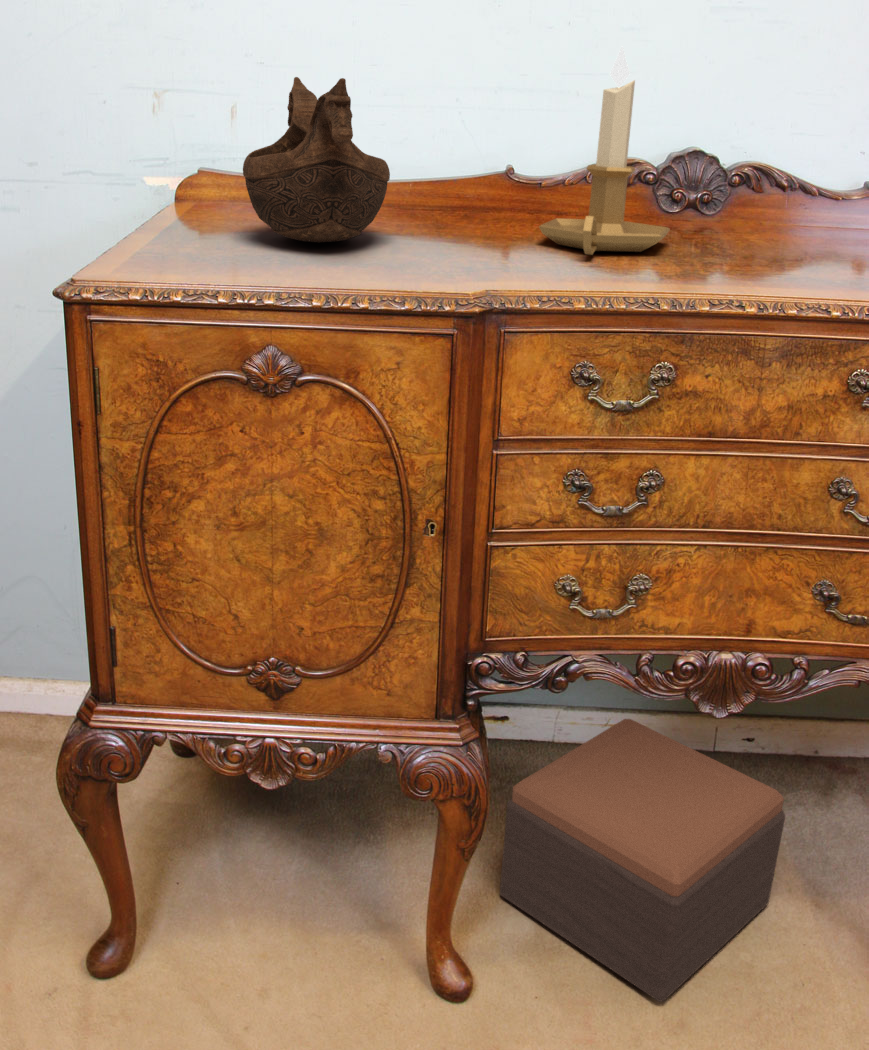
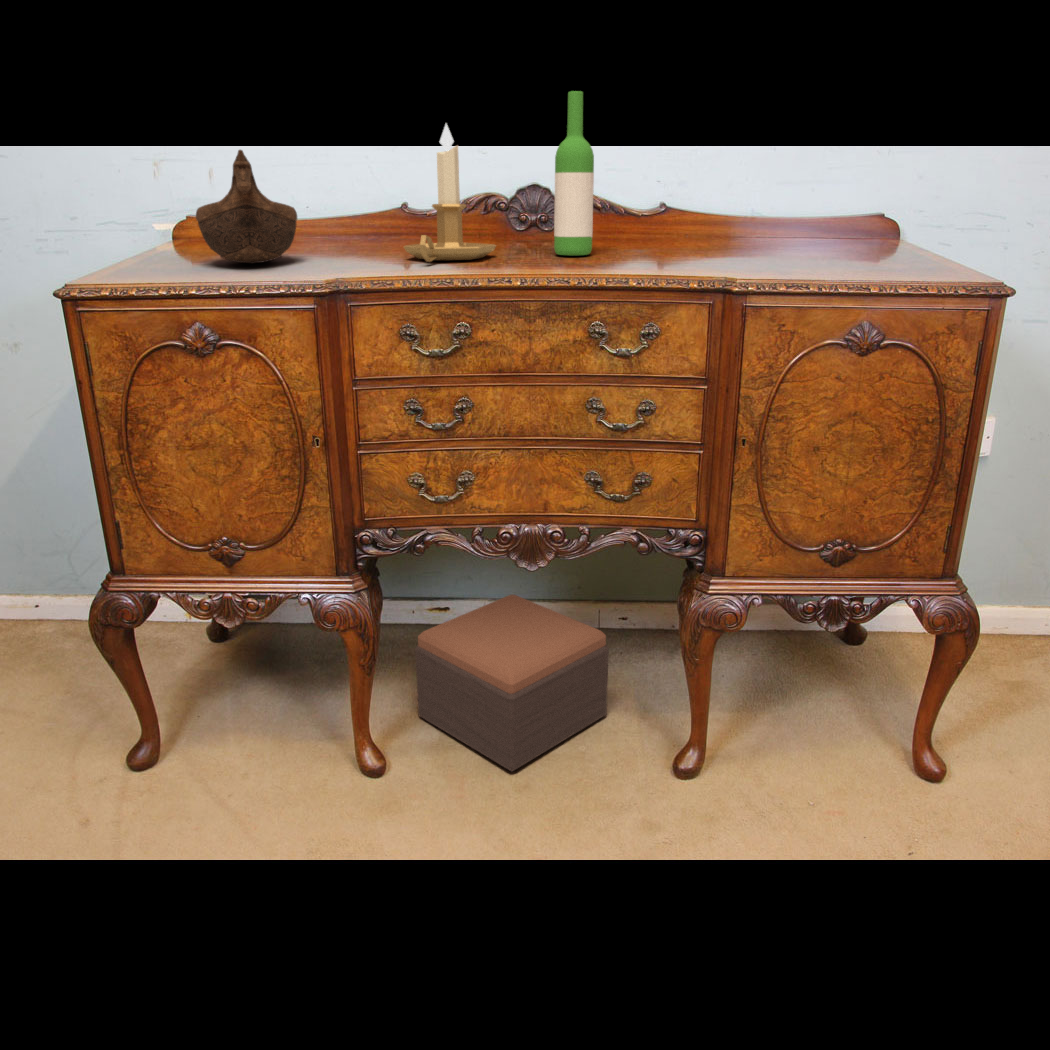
wine bottle: none [753,8,832,250] -> present [554,91,594,256]

